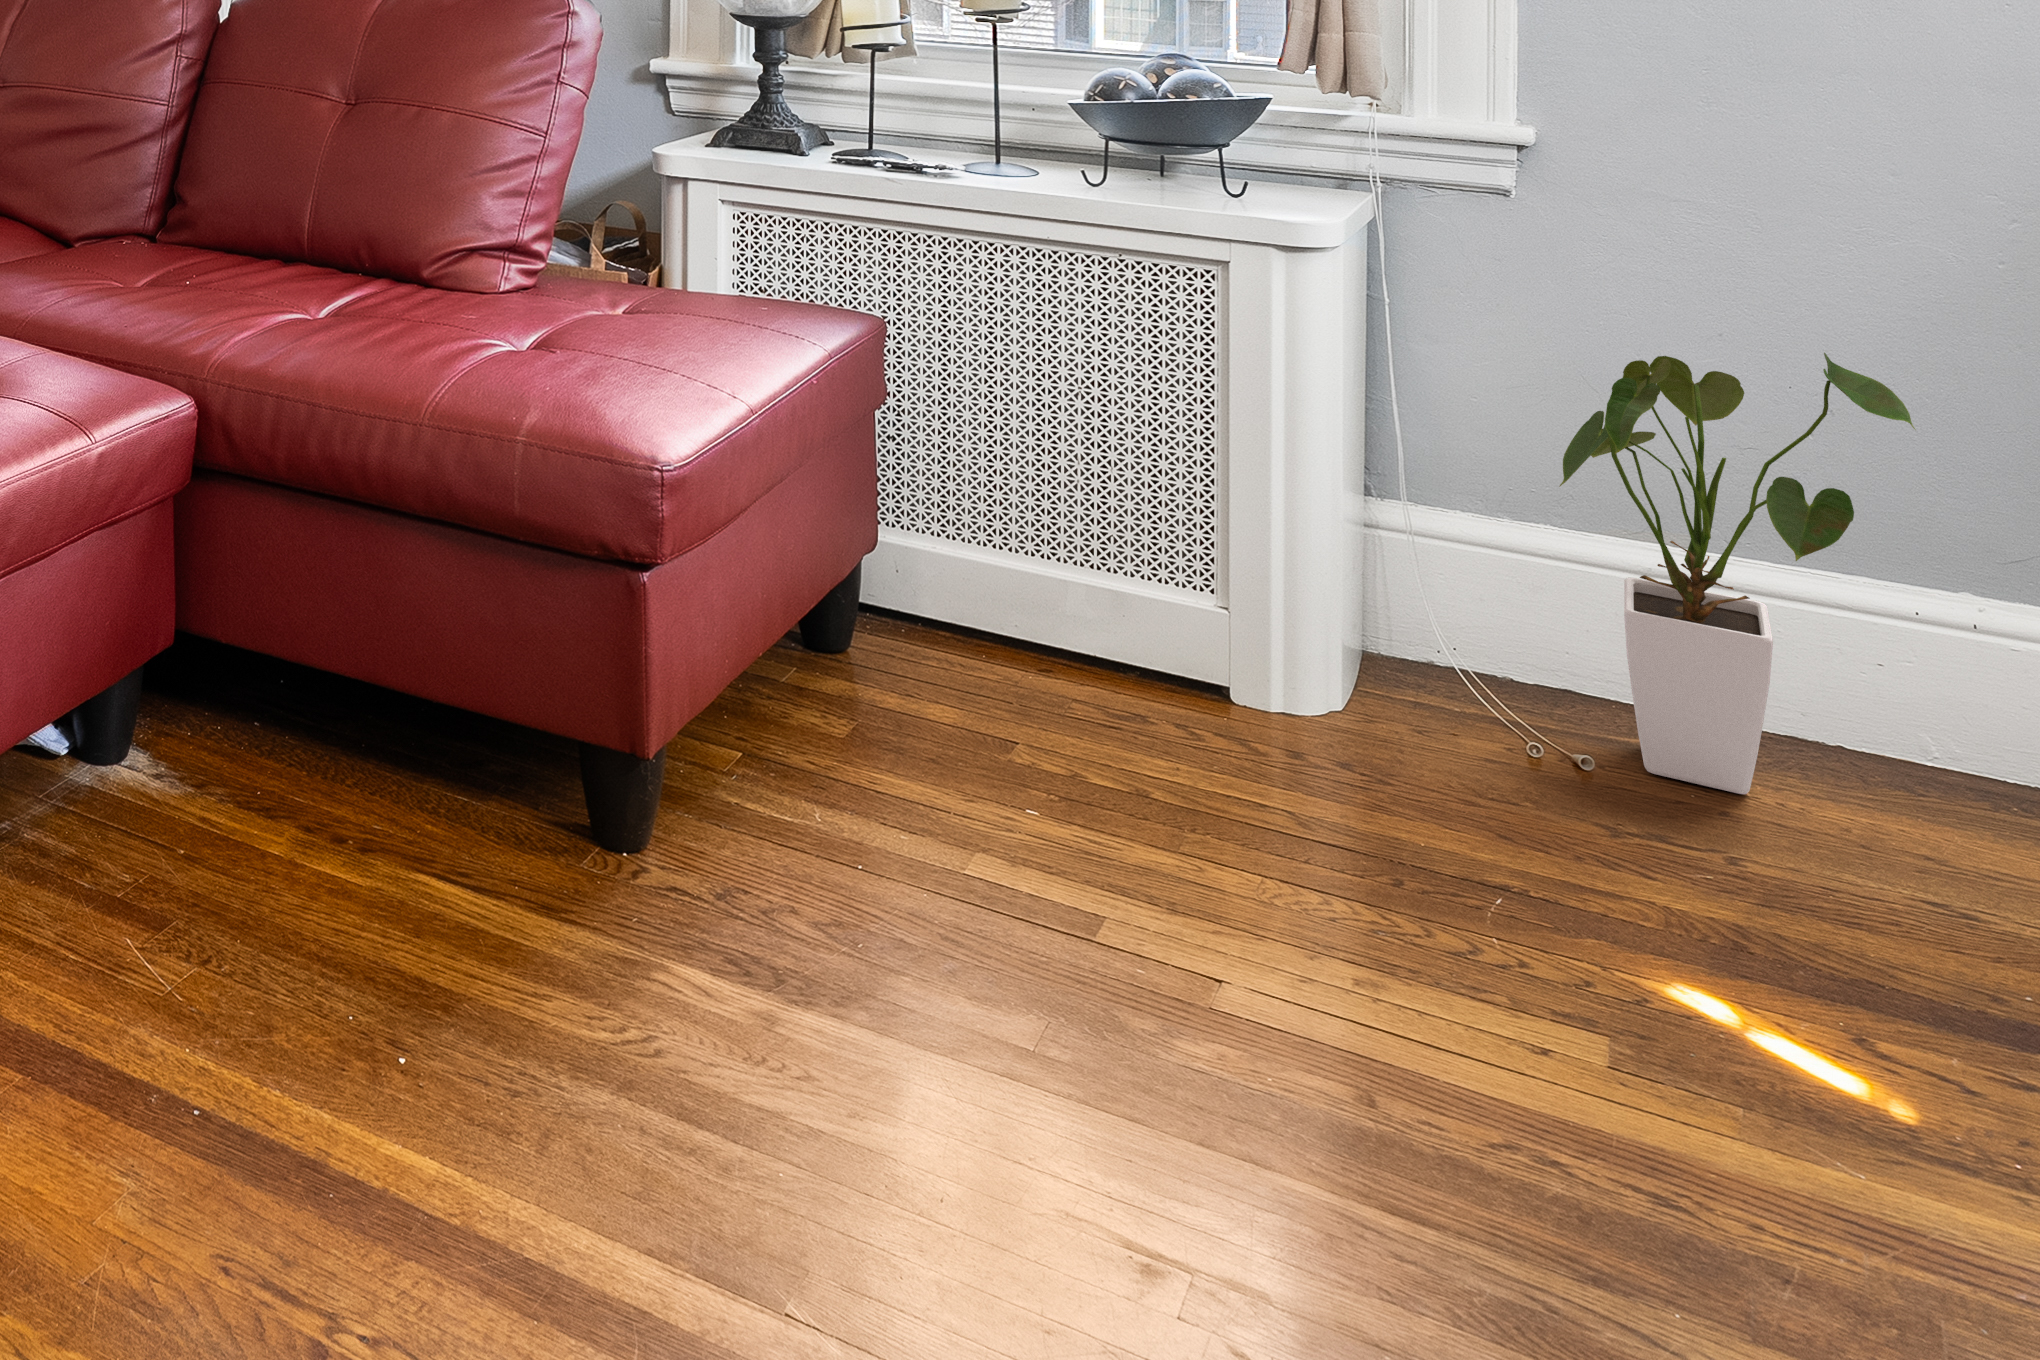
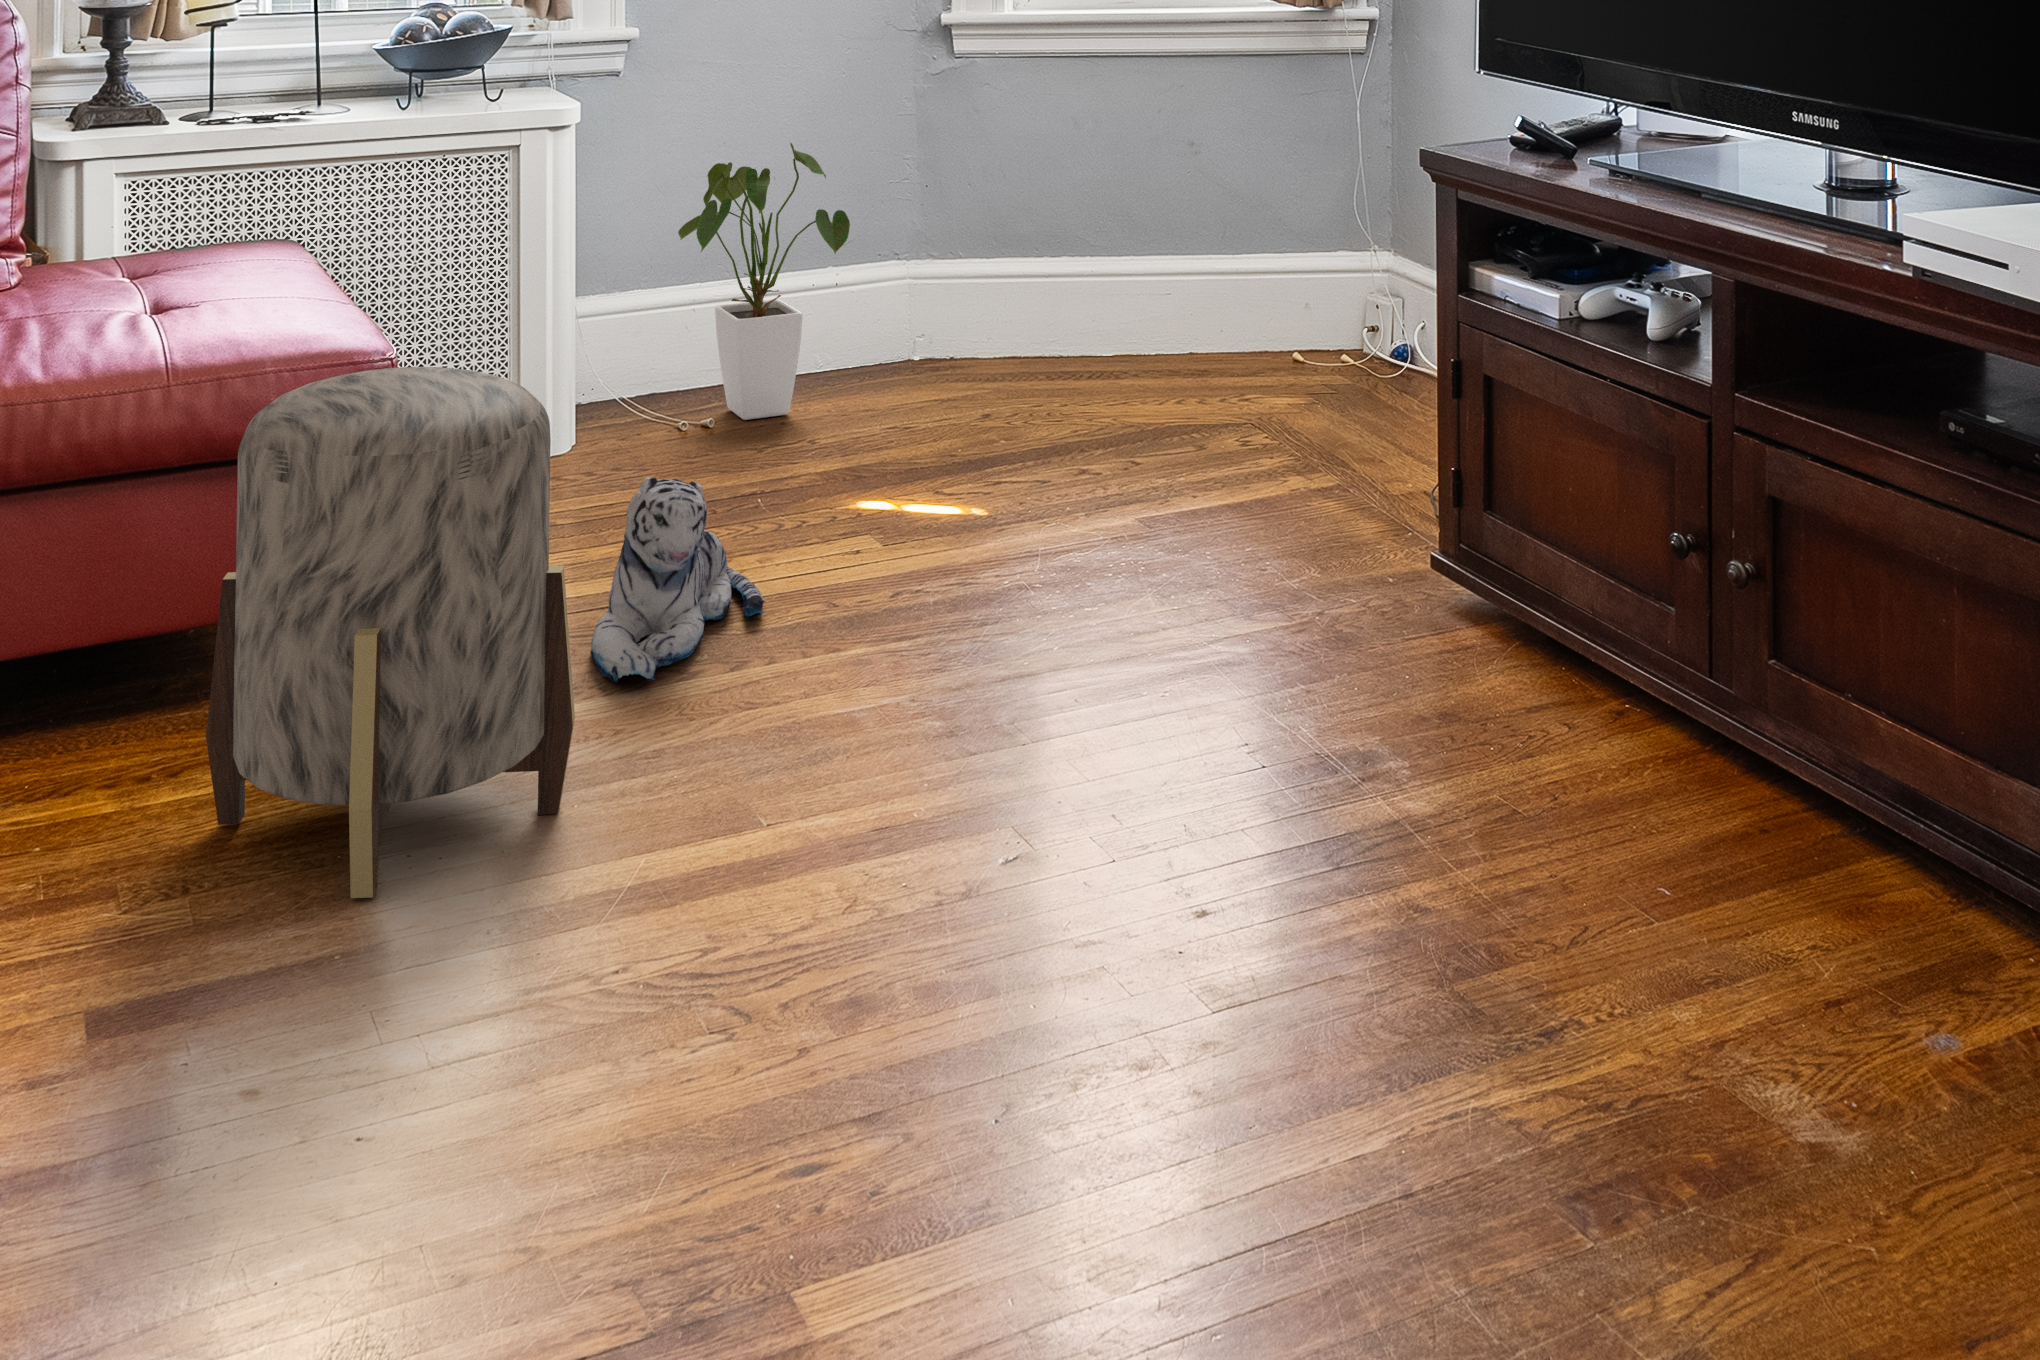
ottoman: none [275,490,652,1167] -> present [206,367,575,898]
plush toy: none [890,782,1279,1074] -> present [590,477,764,683]

